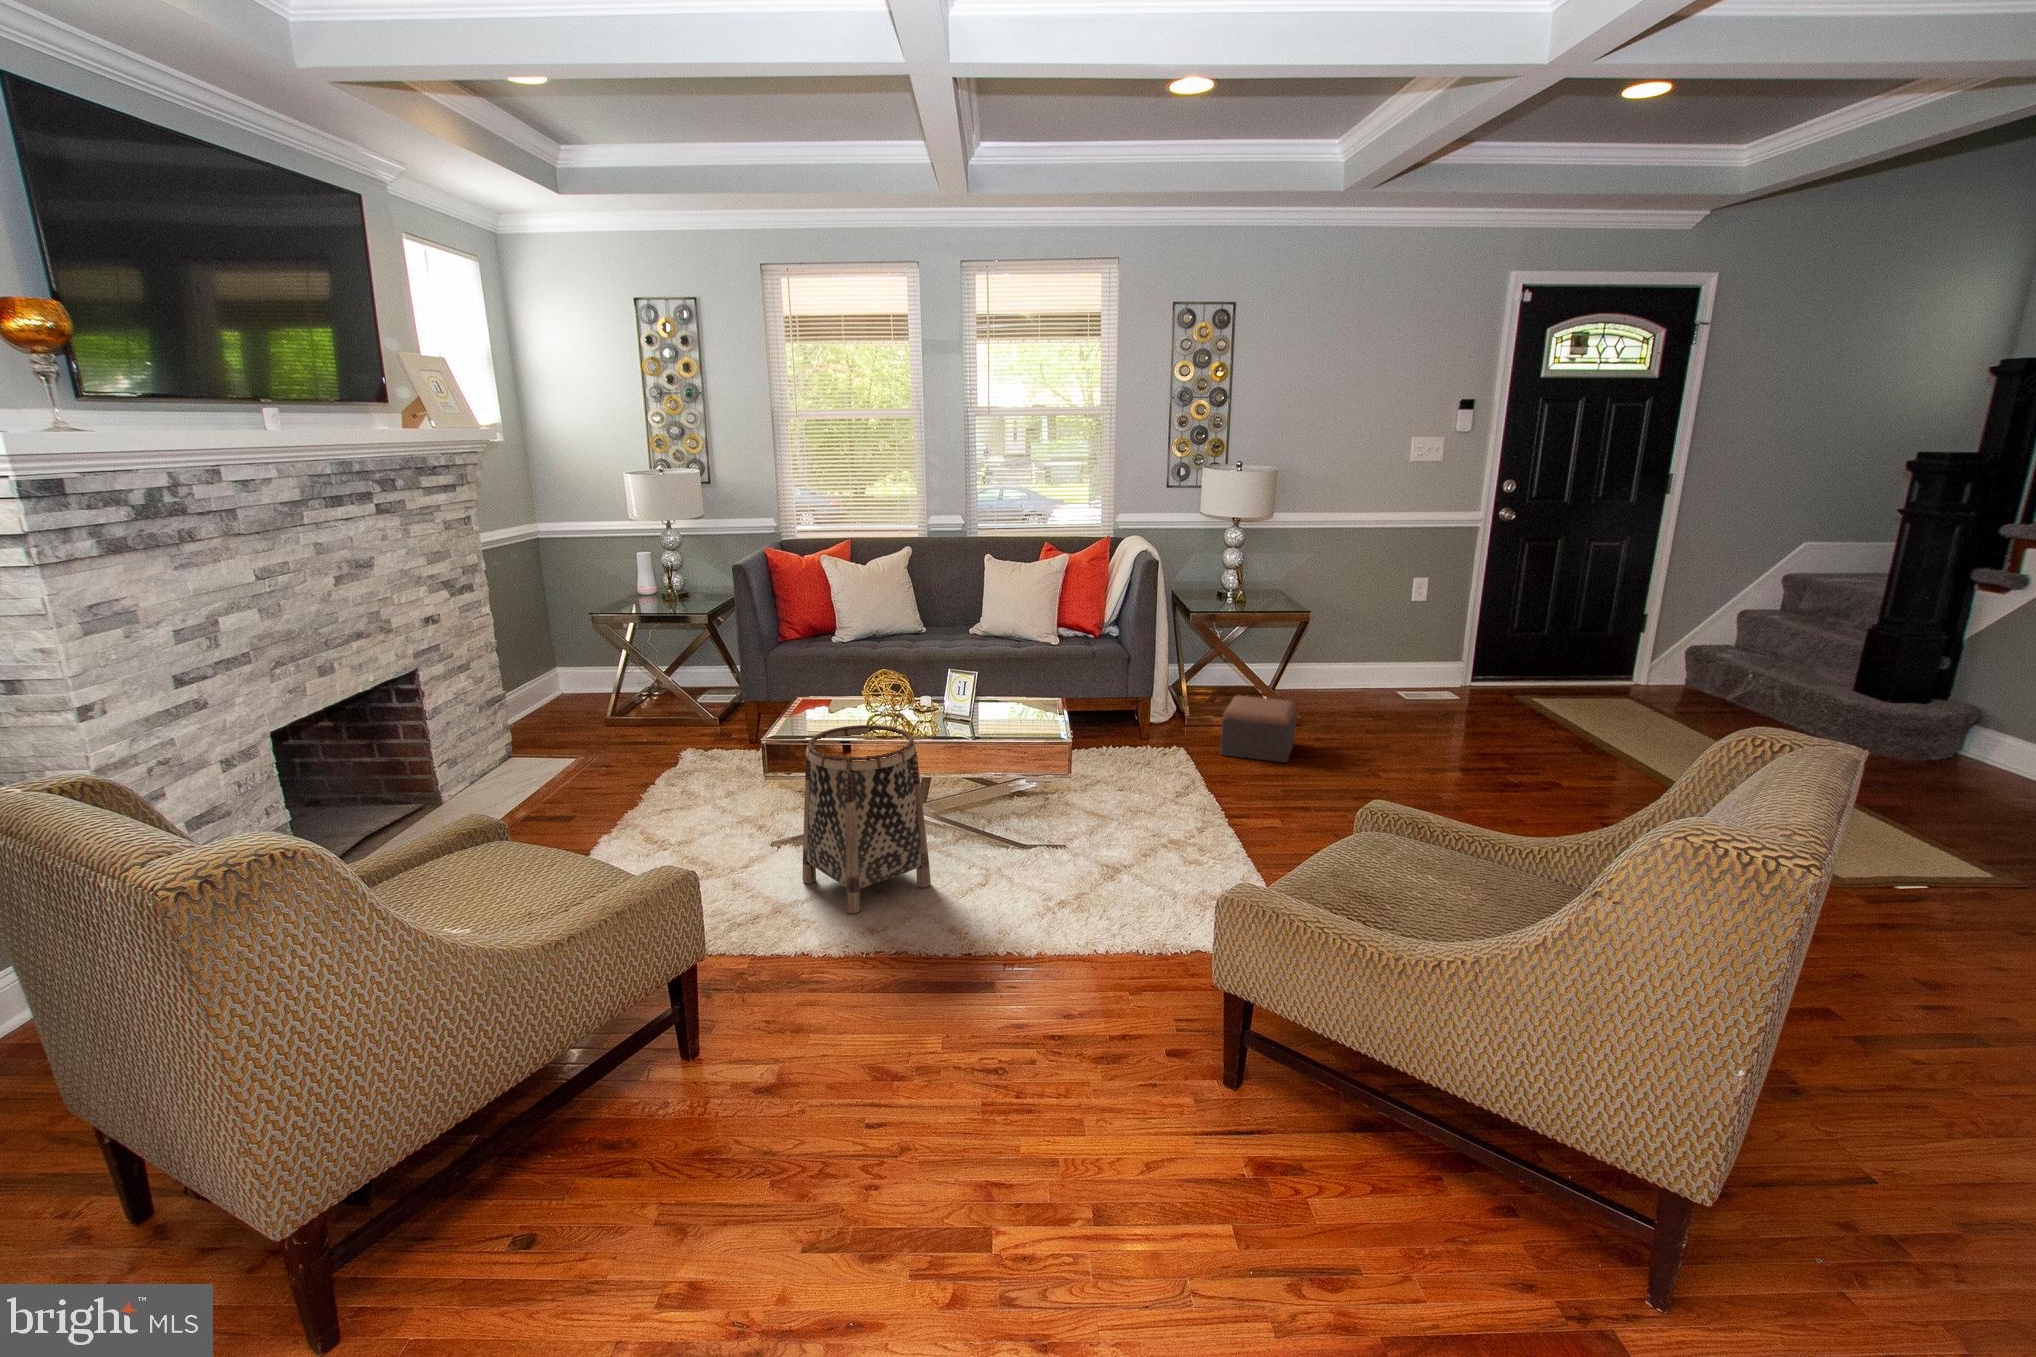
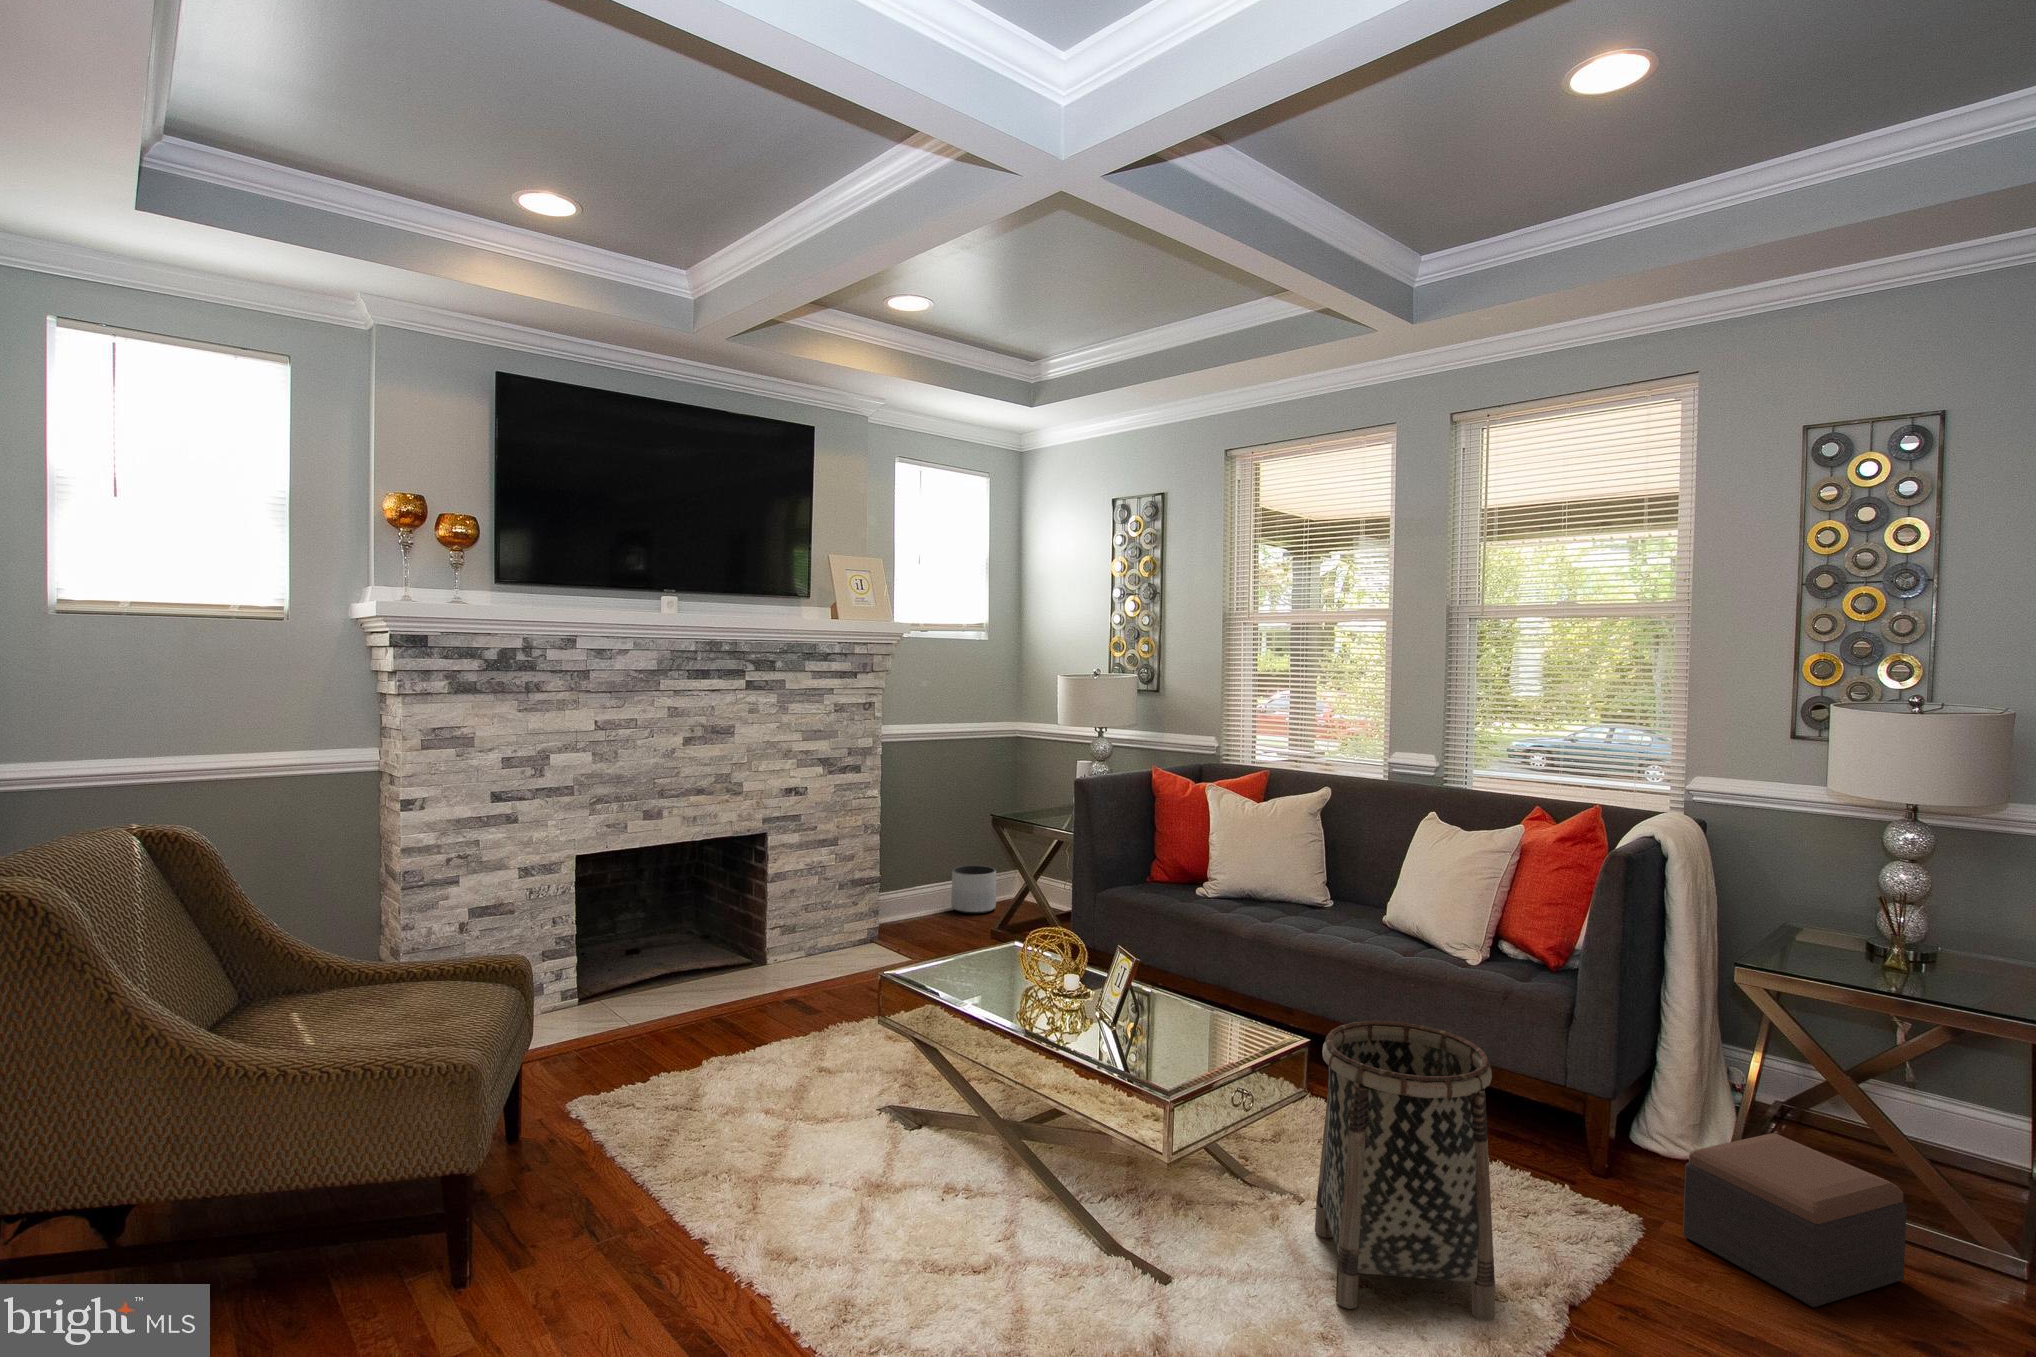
planter: none [522,667,573,714] -> present [951,865,996,914]
basket: present [803,725,931,913] -> present [1315,1021,1495,1320]

